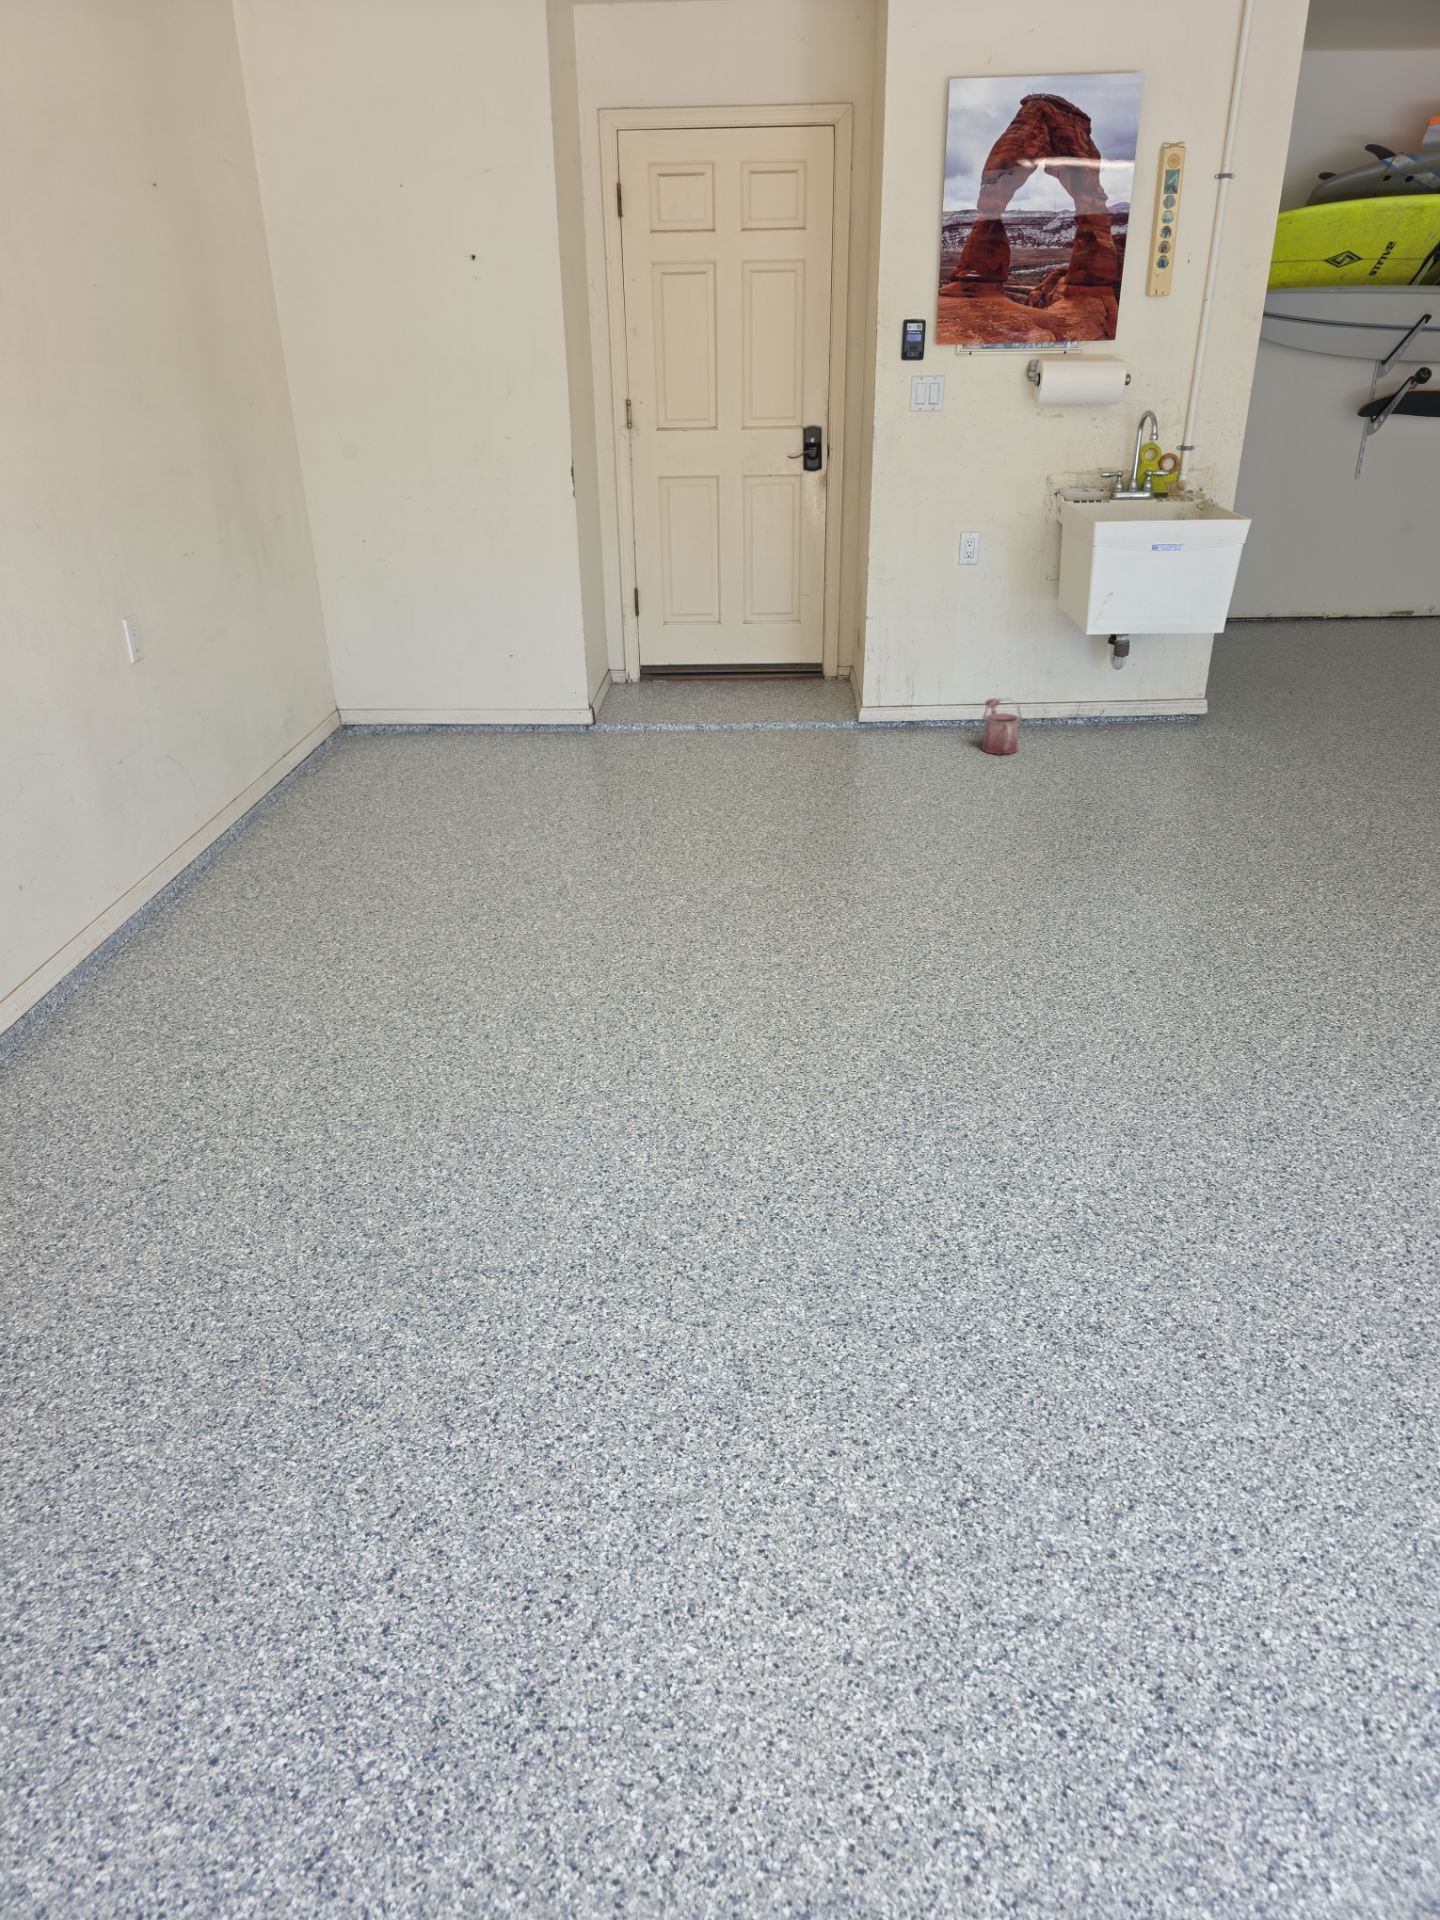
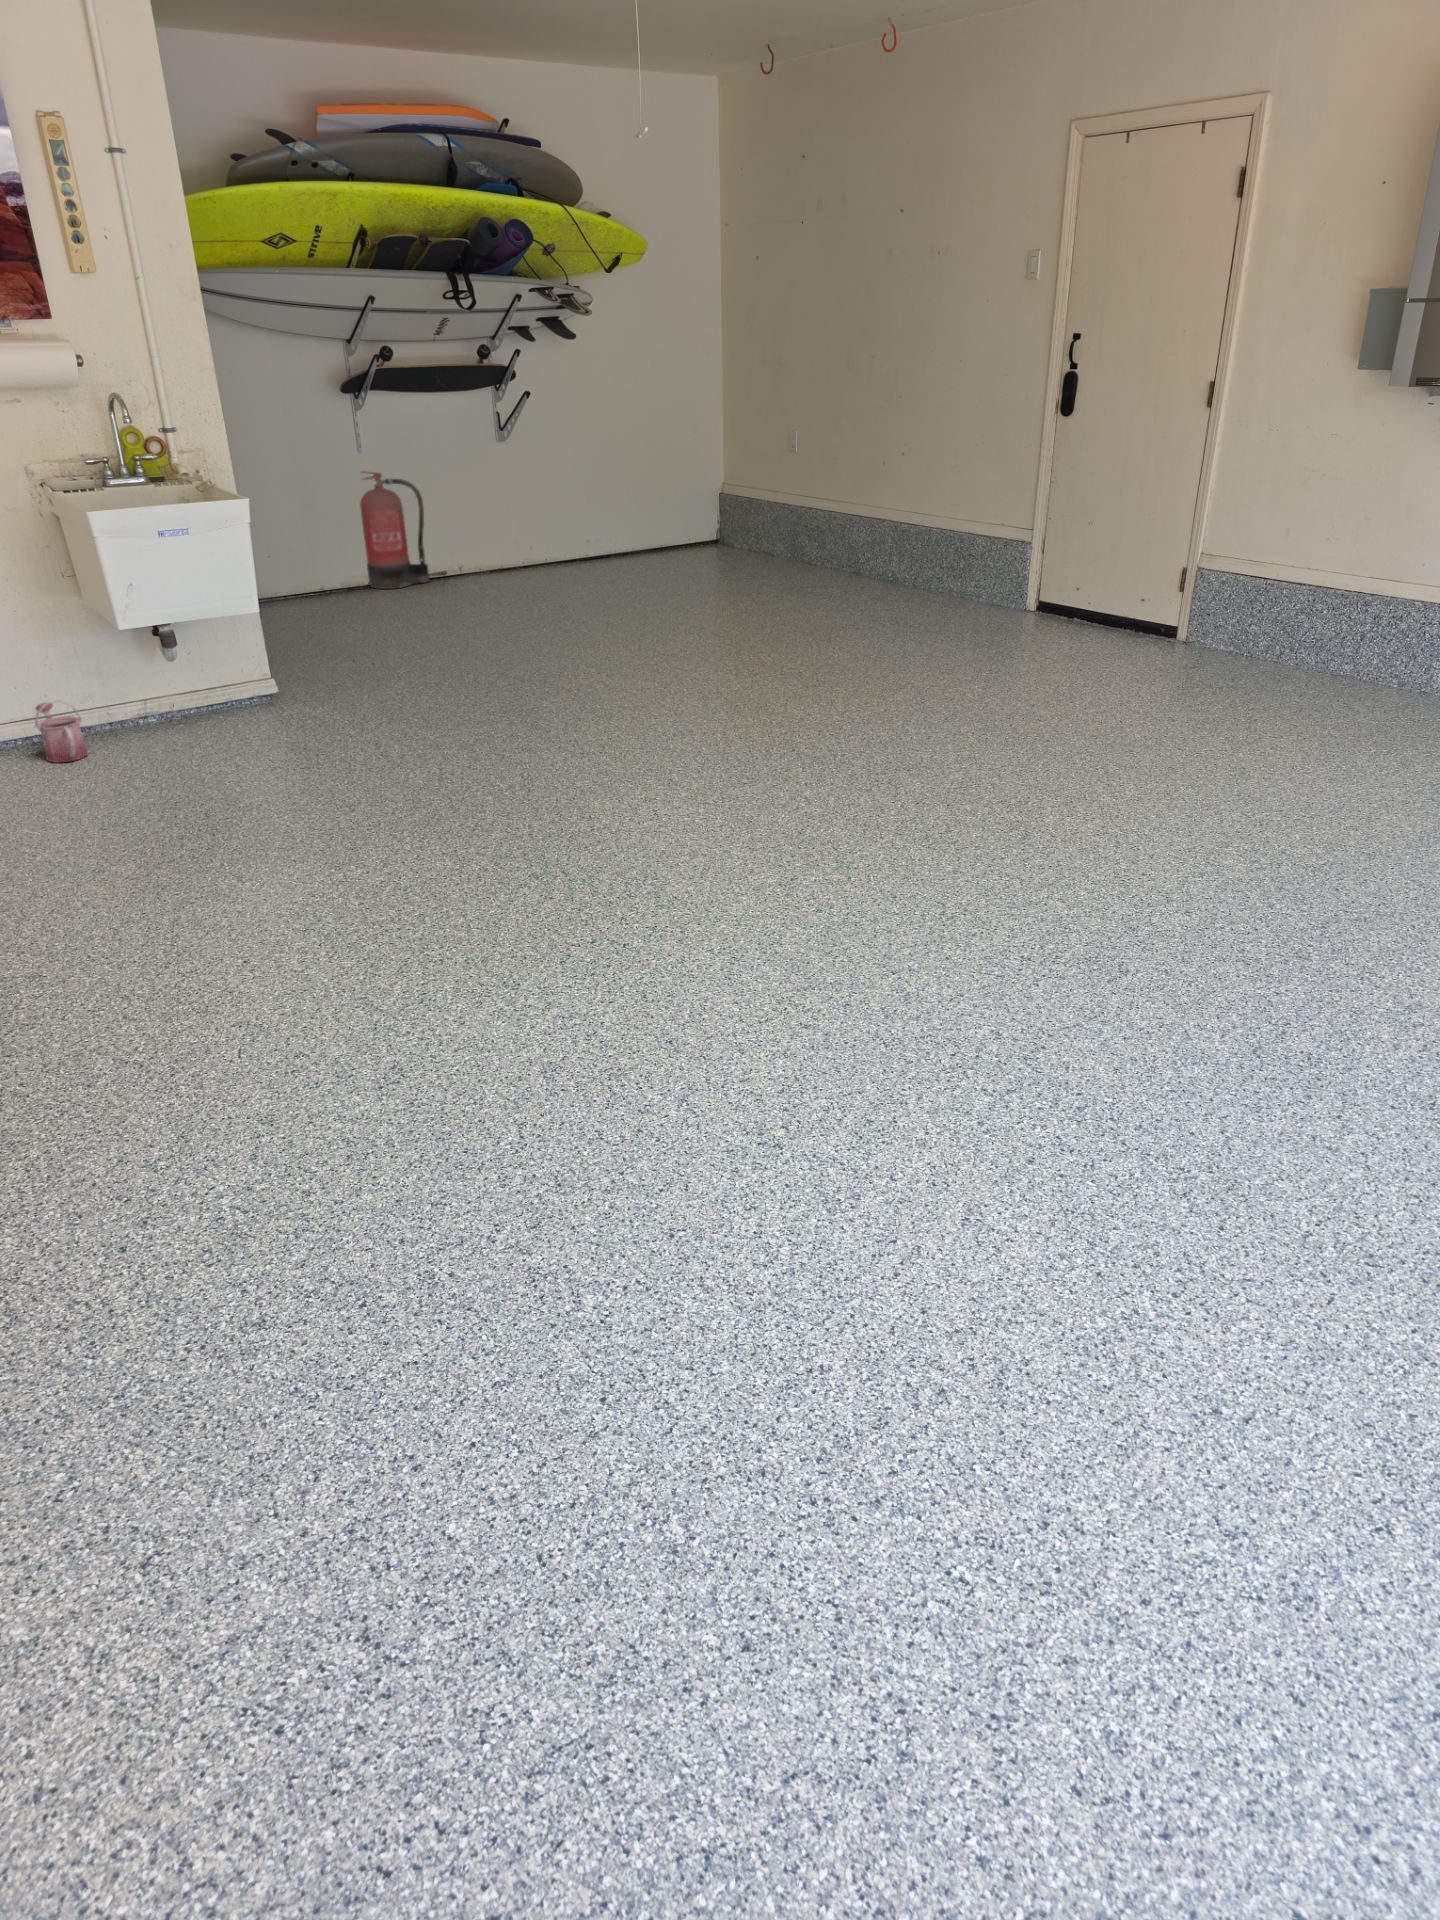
fire extinguisher: none [1312,511,1401,635] -> present [360,471,430,589]

